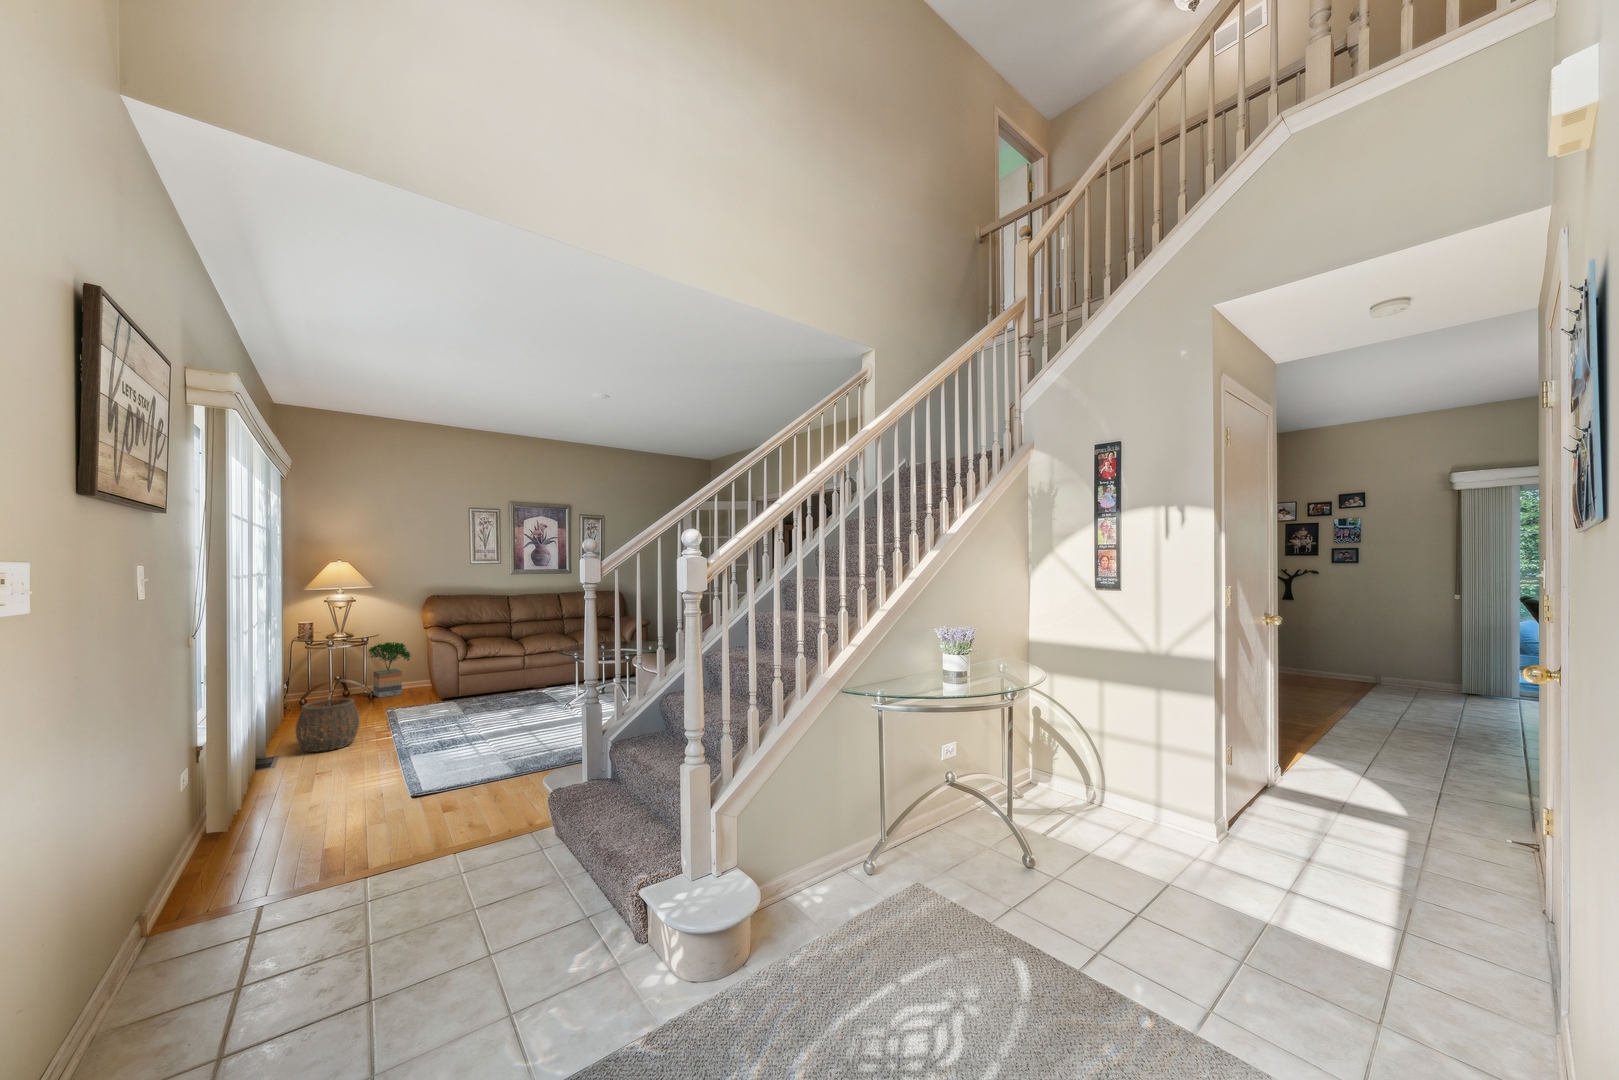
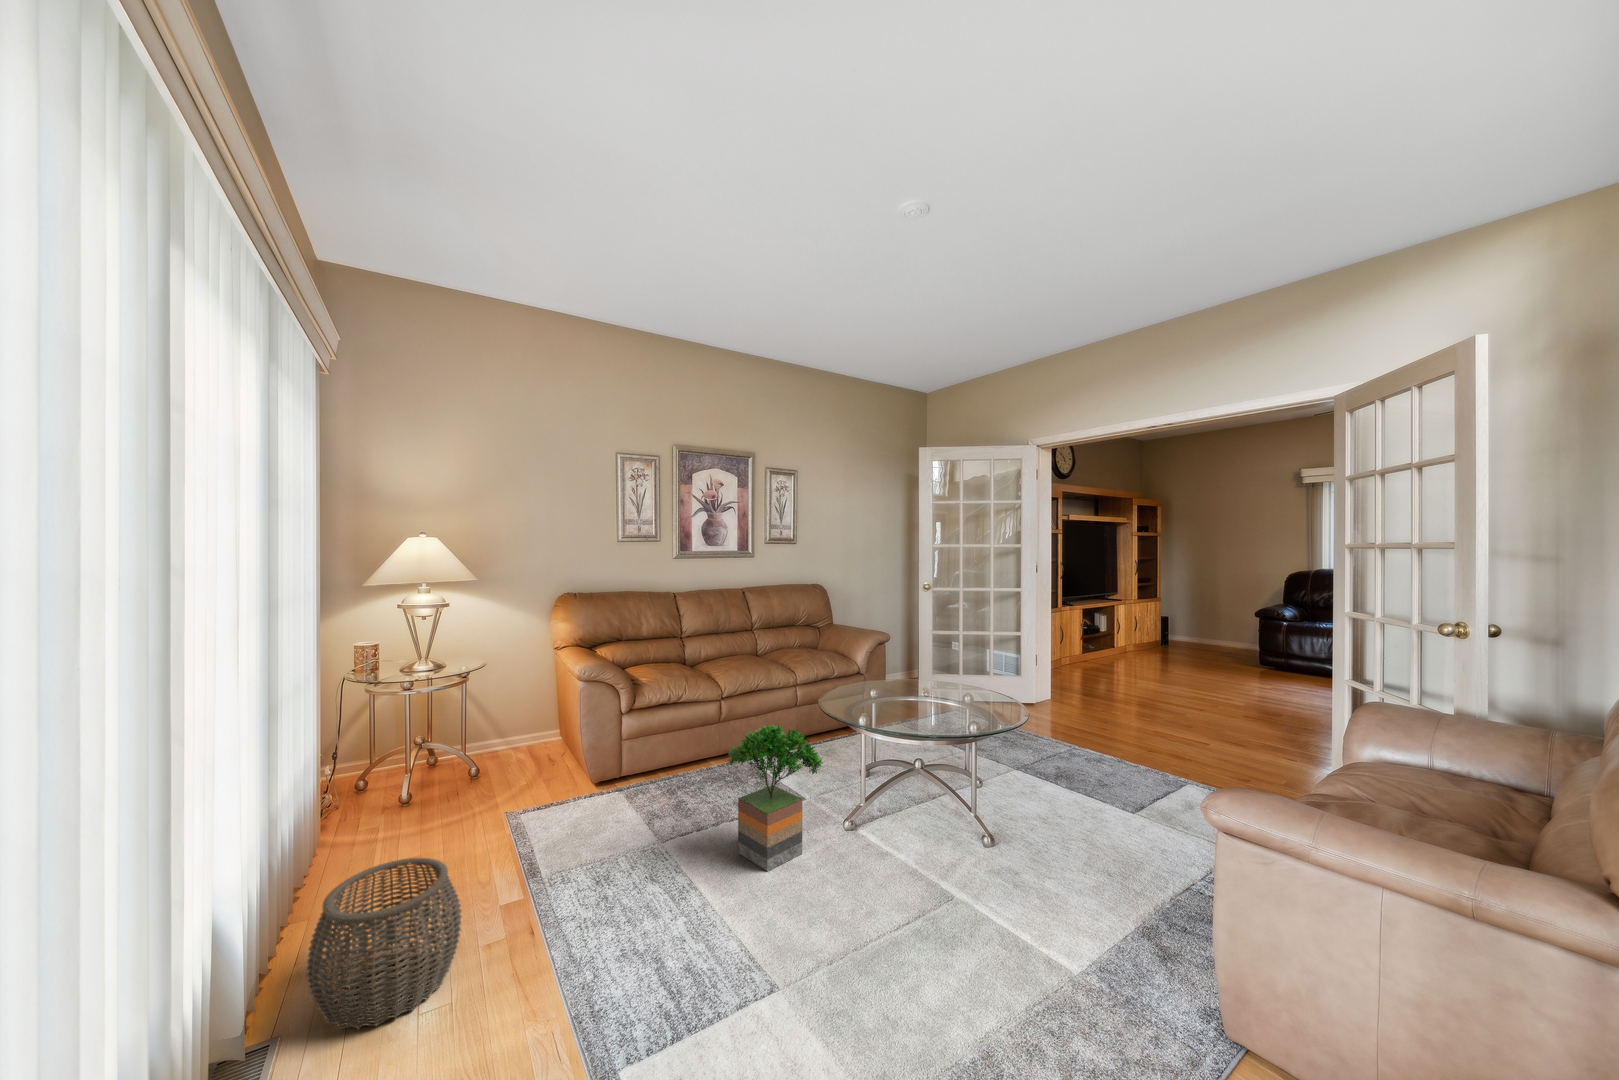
potted tree: present [369,642,411,698] -> present [727,725,823,872]

